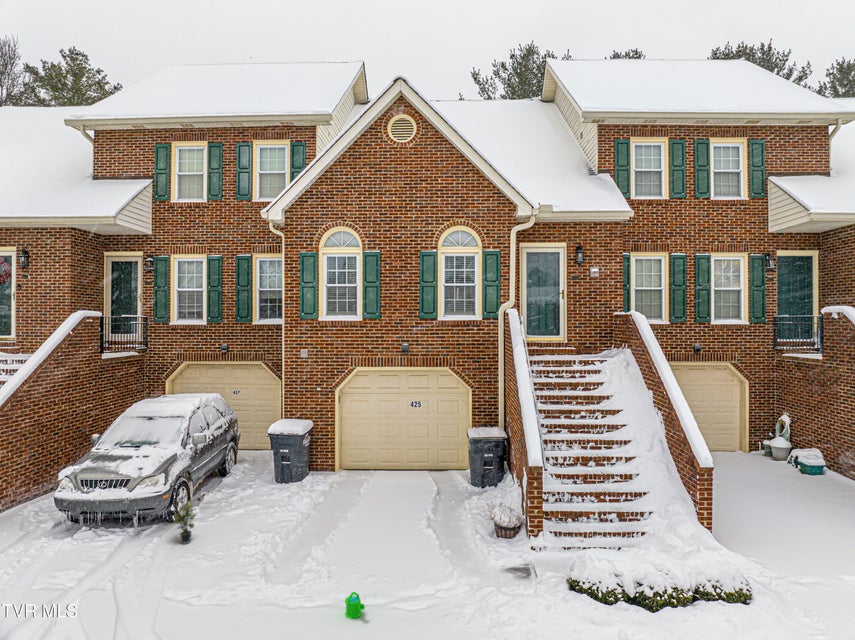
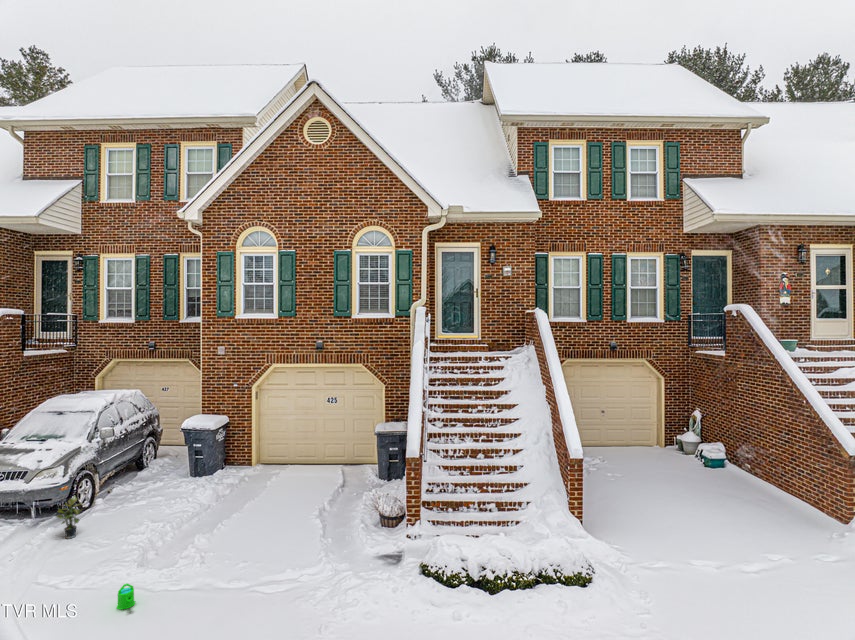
watering can: present [345,592,365,619] -> present [117,583,135,610]

